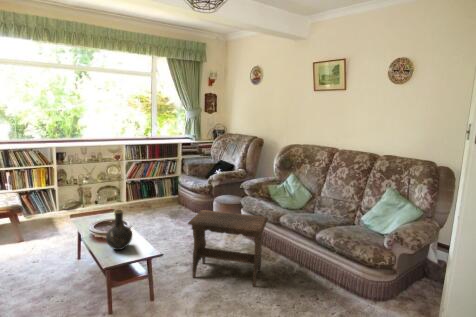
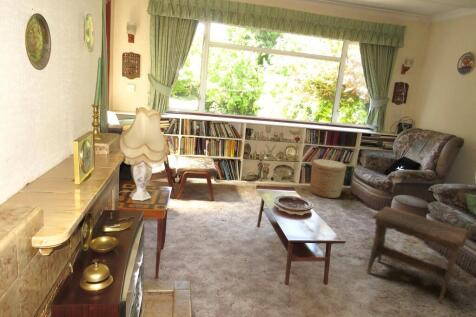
woven basket: none [137,173,171,211] -> present [310,159,346,198]
vase: present [106,209,132,250] -> none [293,190,317,227]

